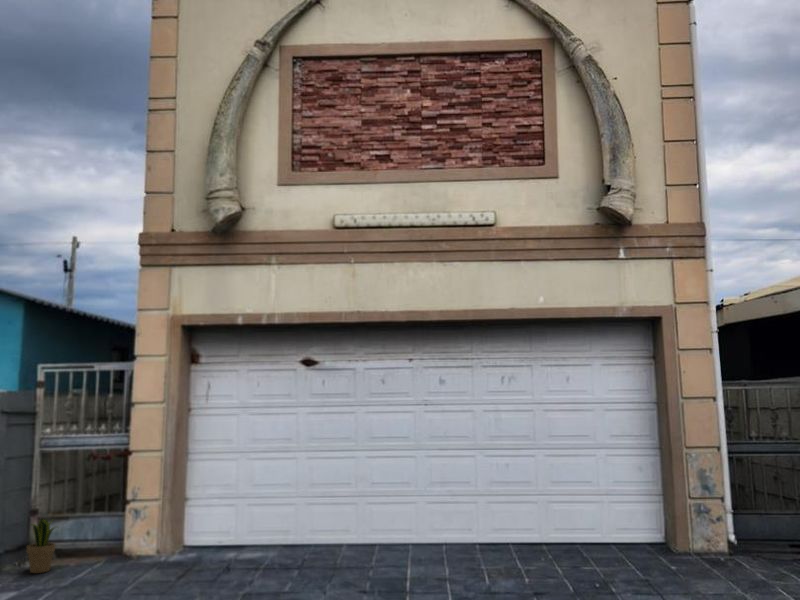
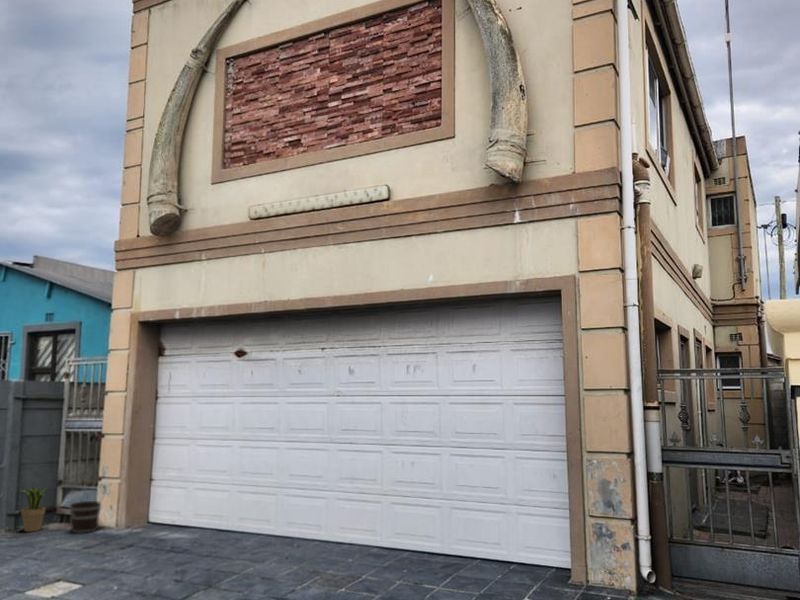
bucket: none [97,528,131,567] -> present [70,501,101,532]

